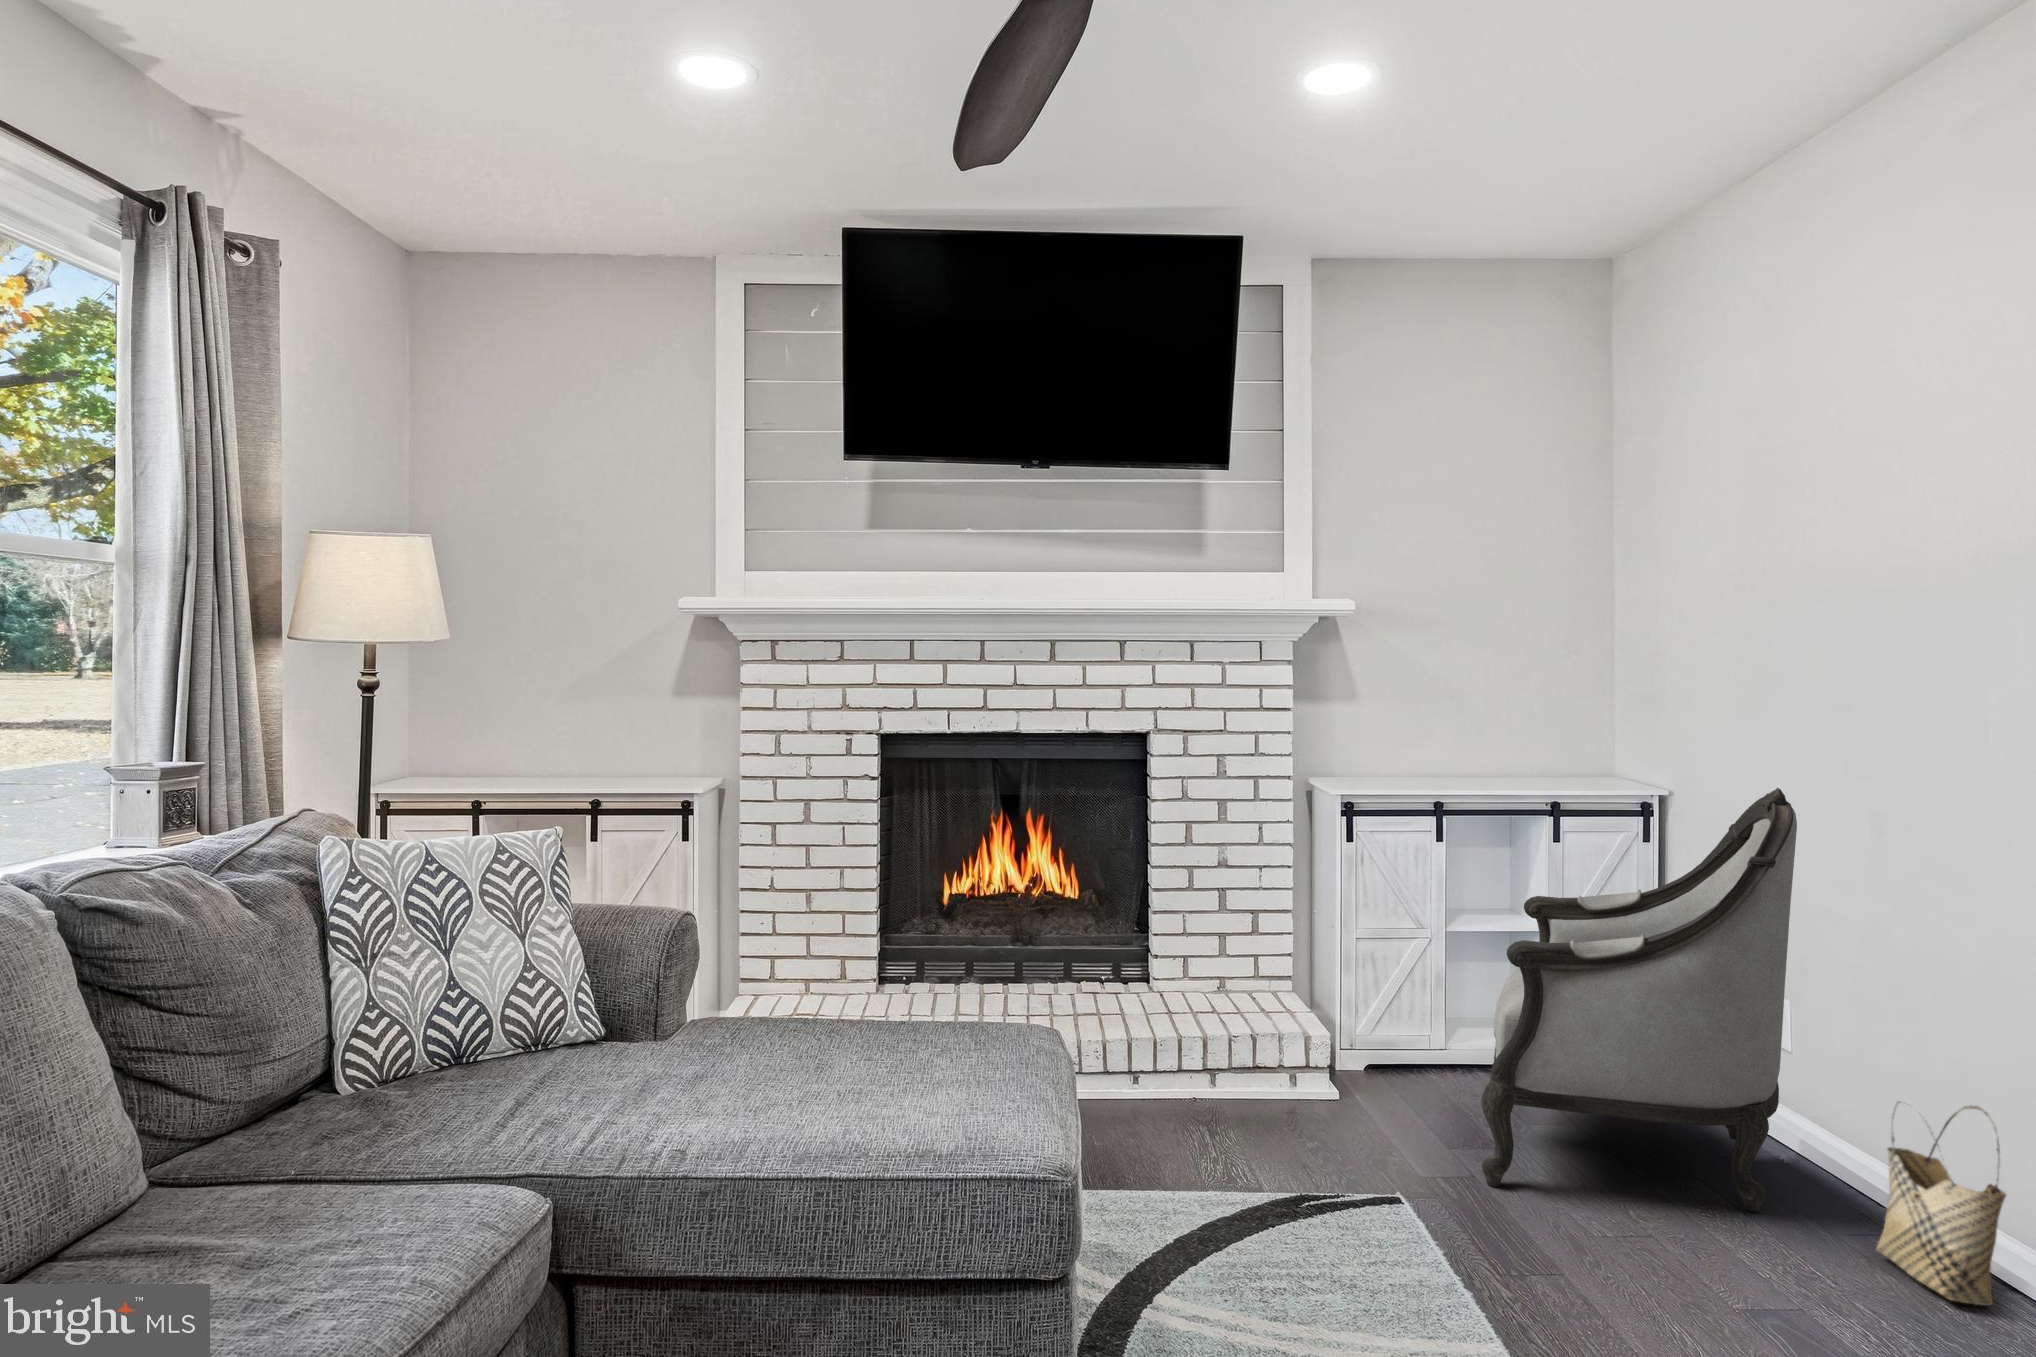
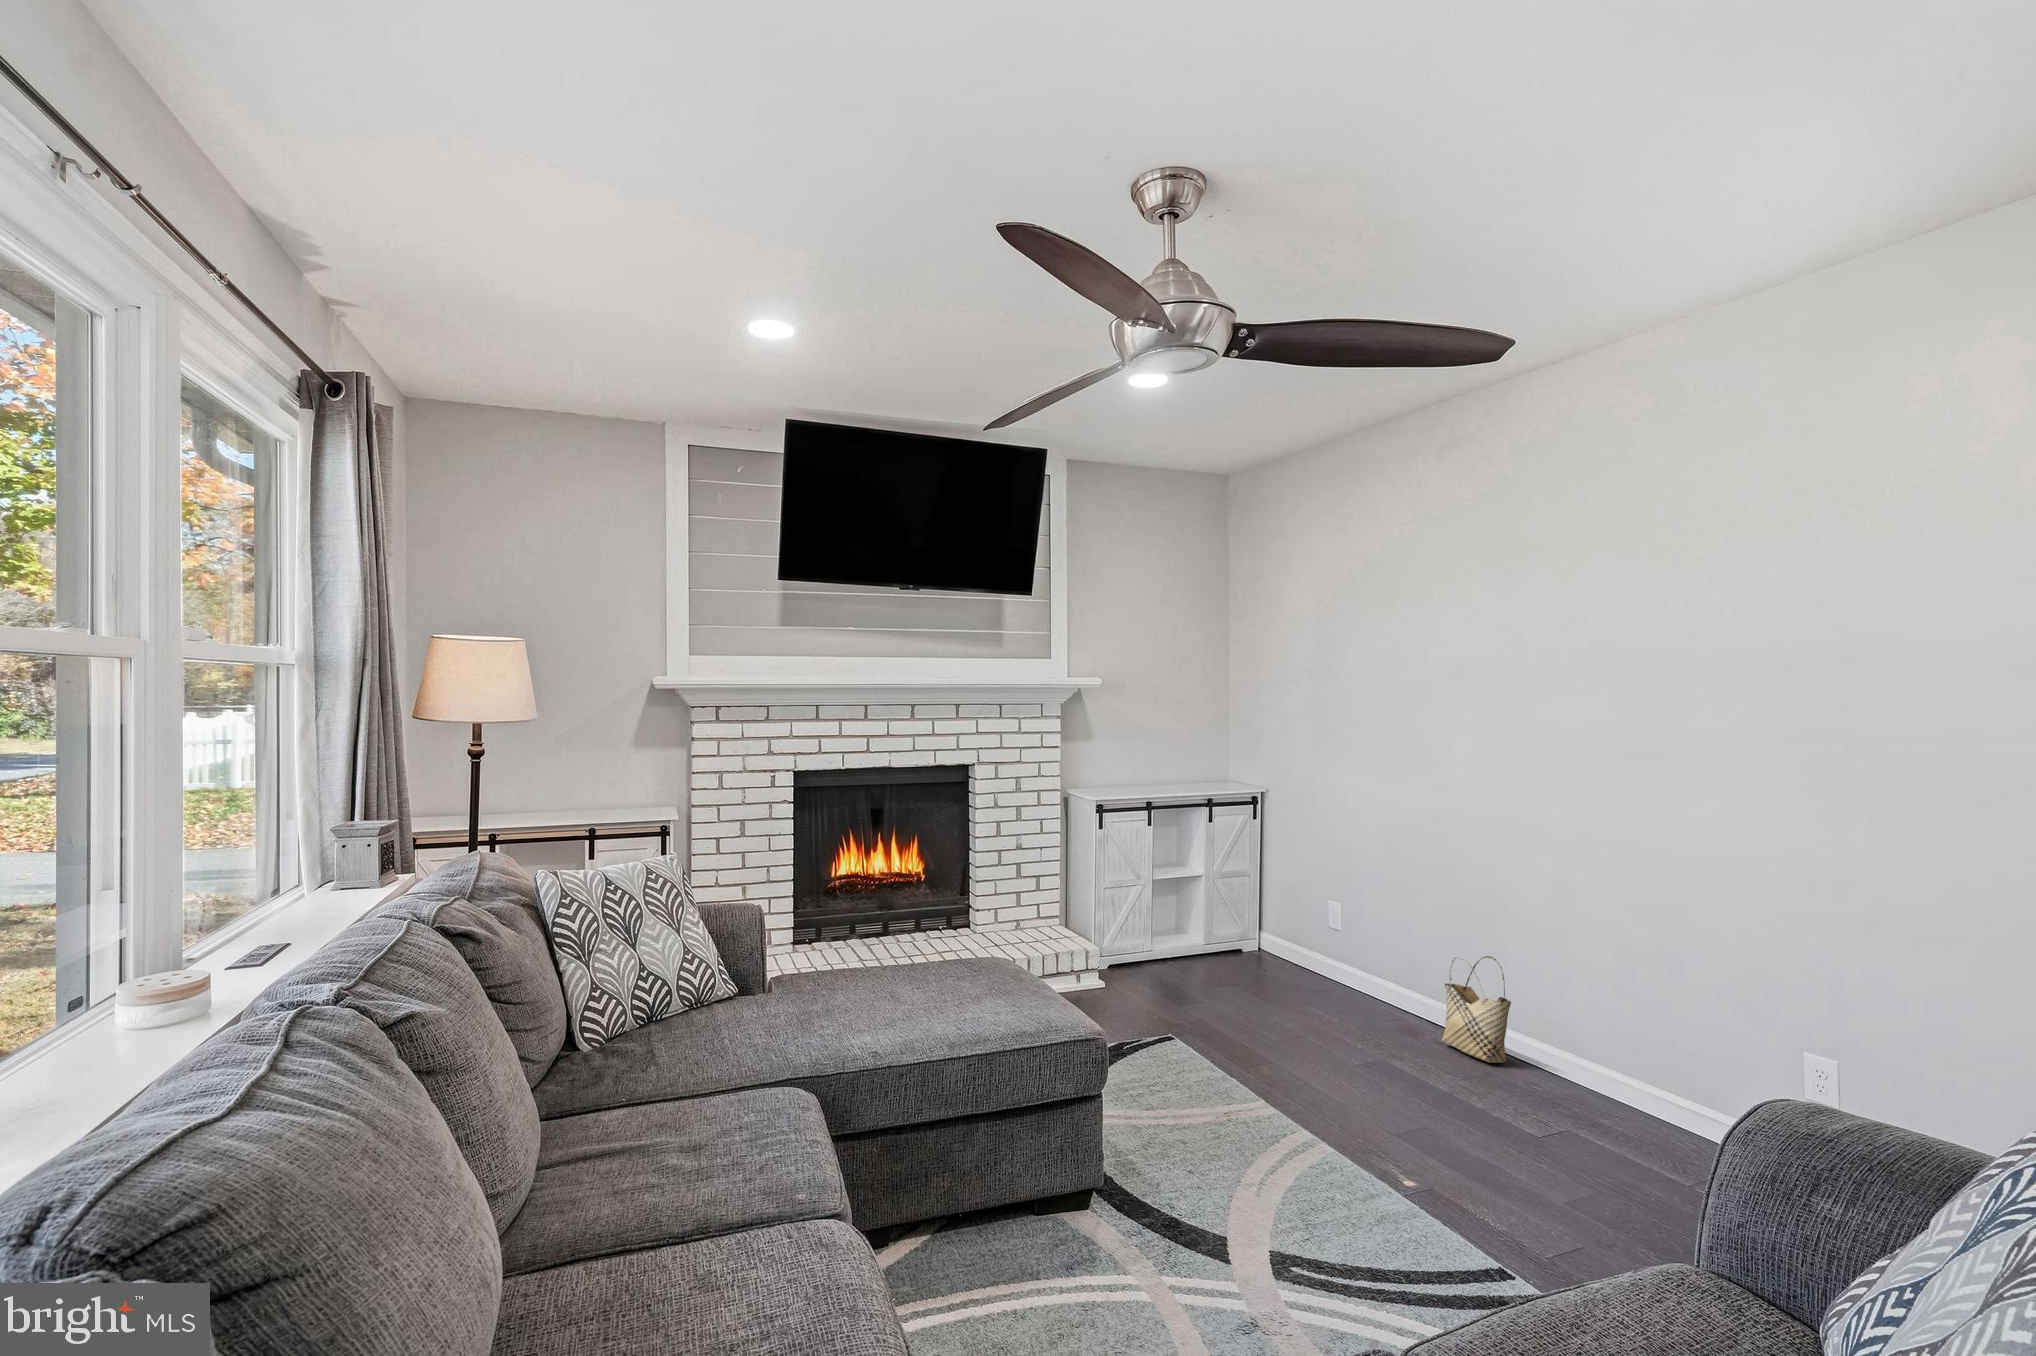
armchair: present [1481,788,1797,1211] -> none [1207,788,1386,1033]

